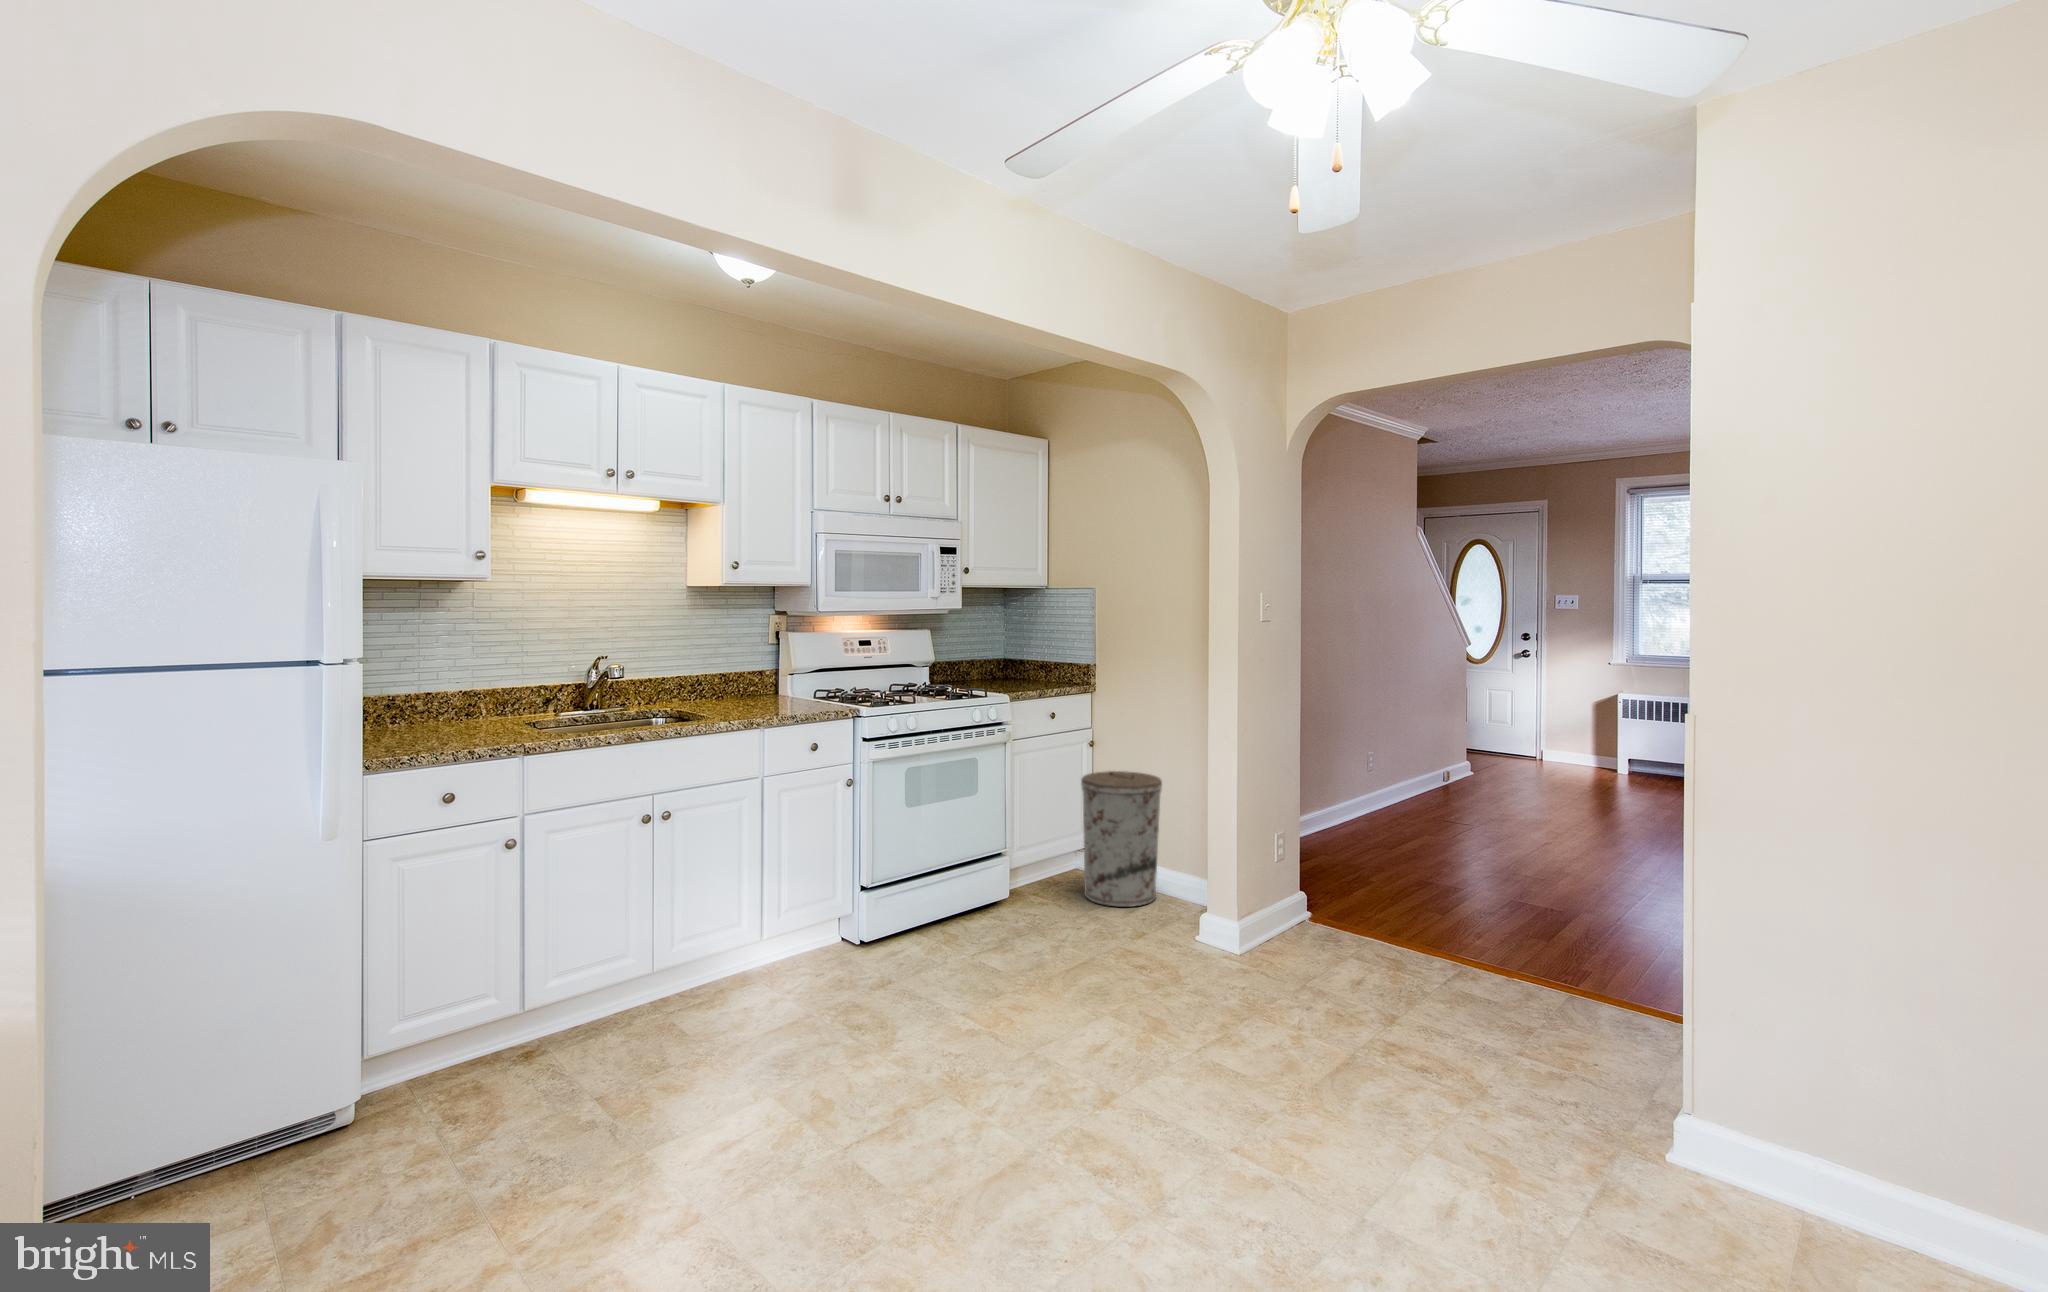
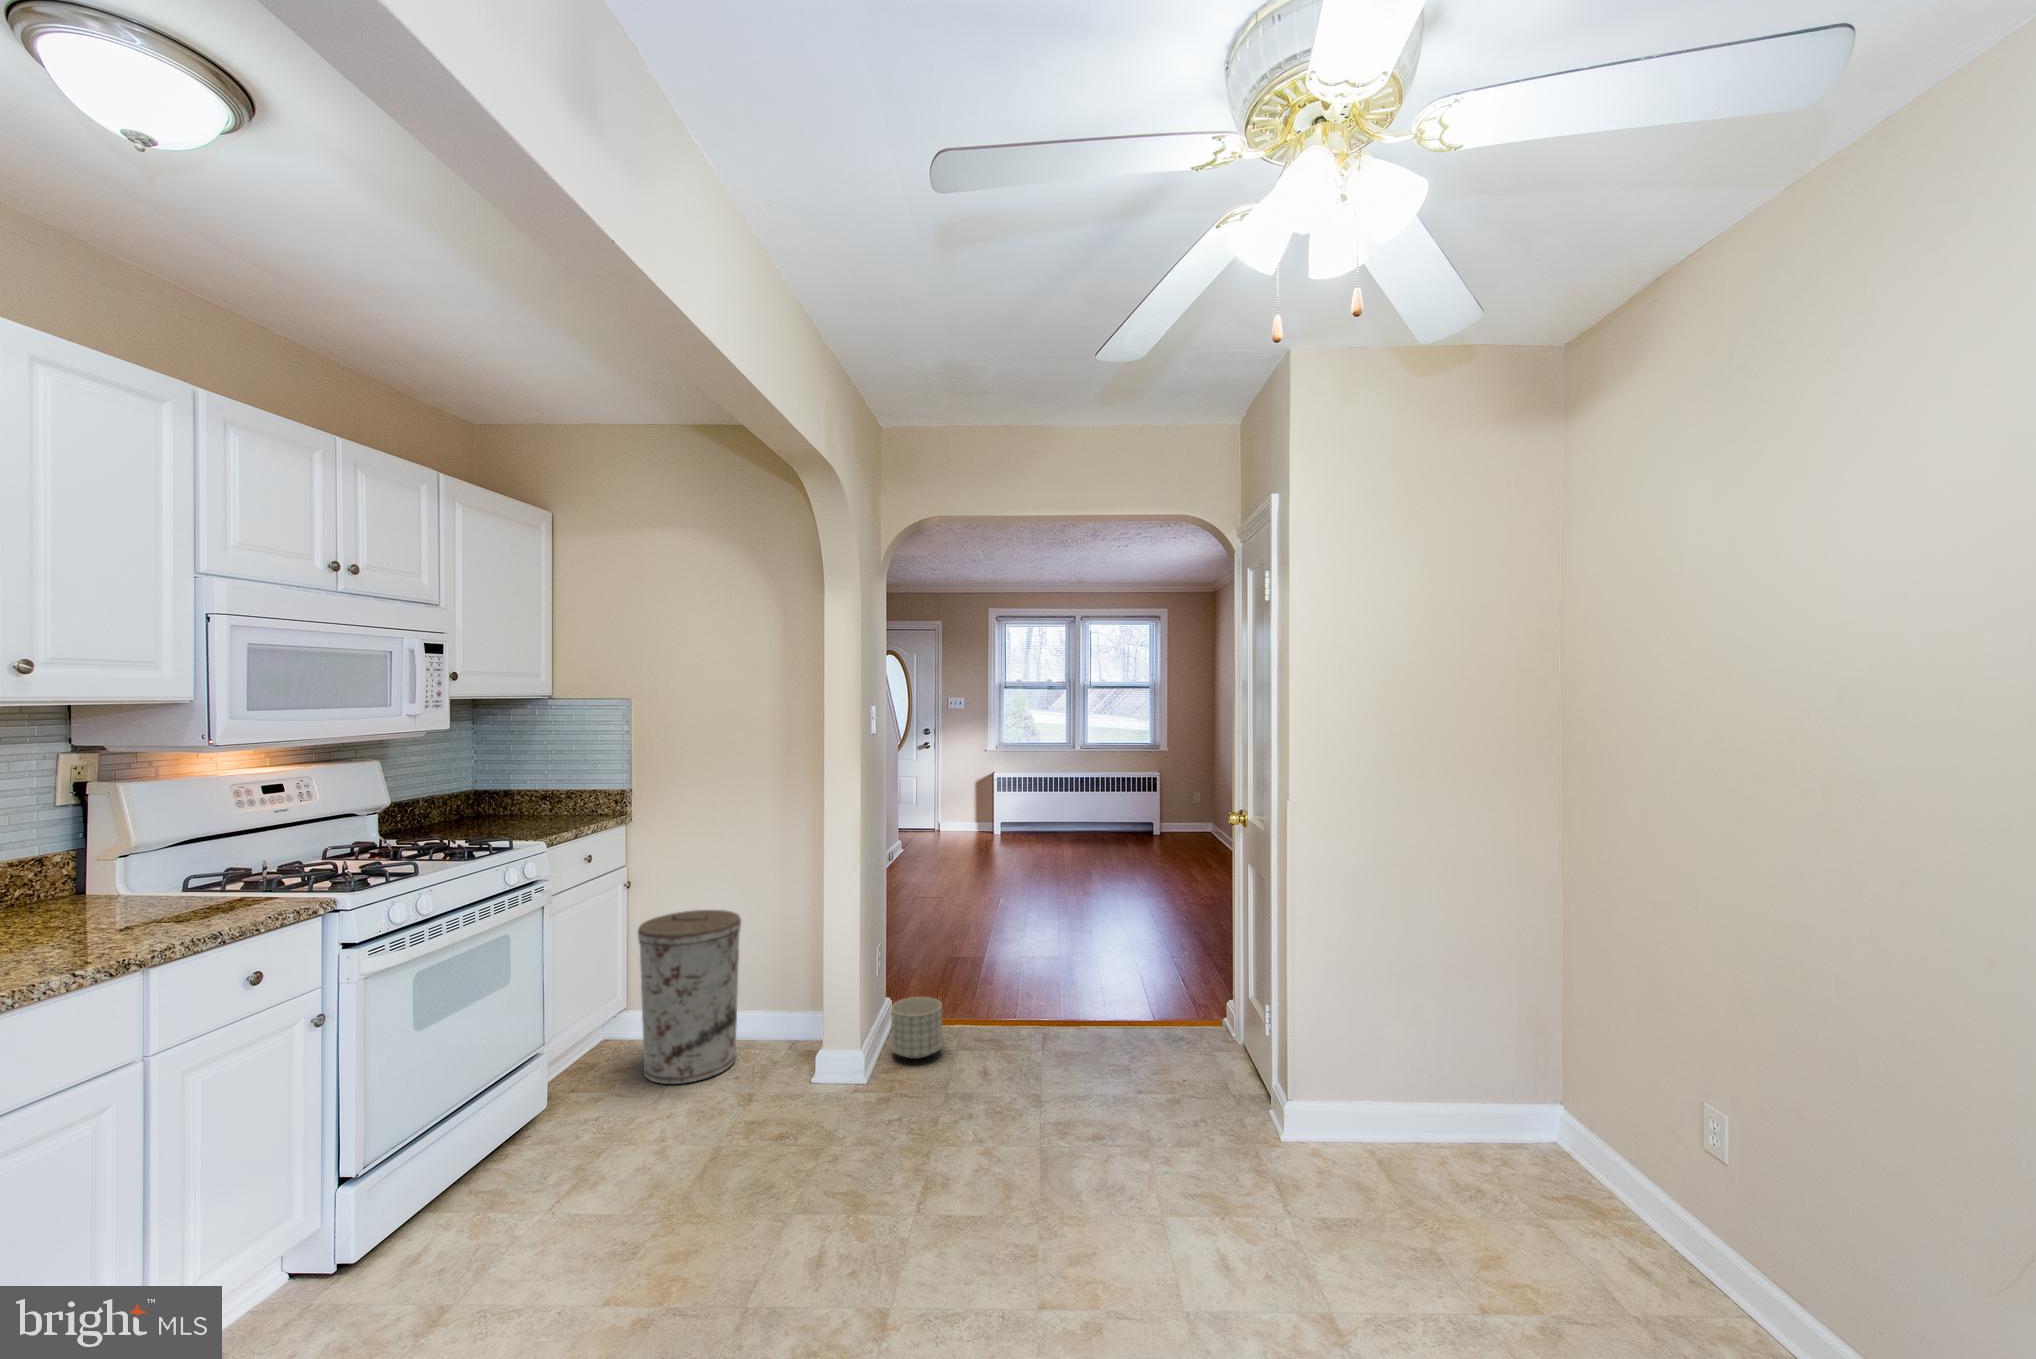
planter: none [1277,887,1329,944] -> present [891,997,942,1059]

